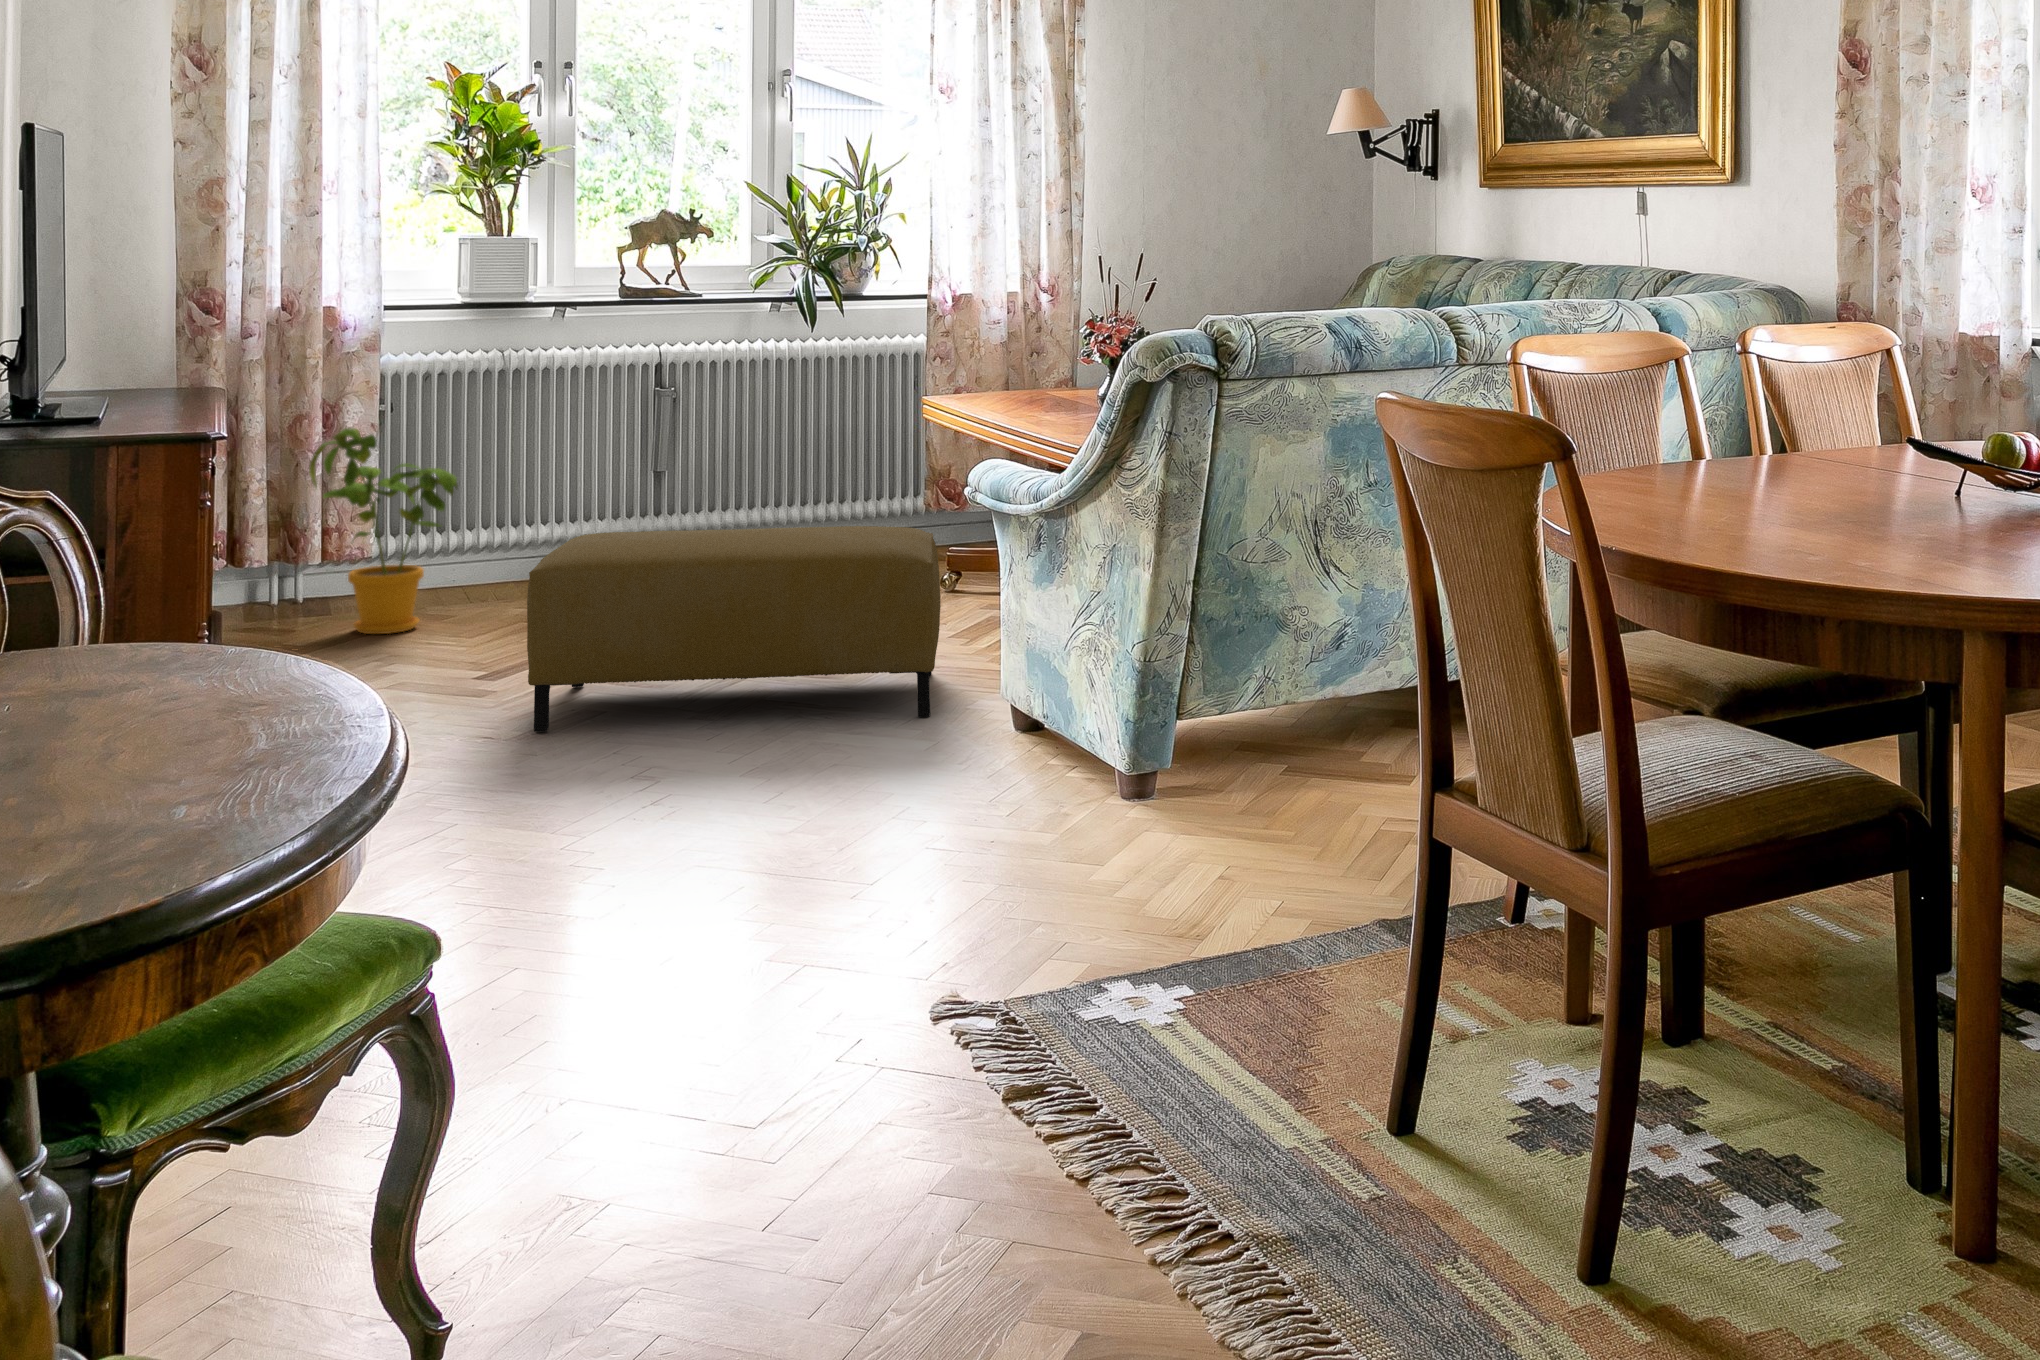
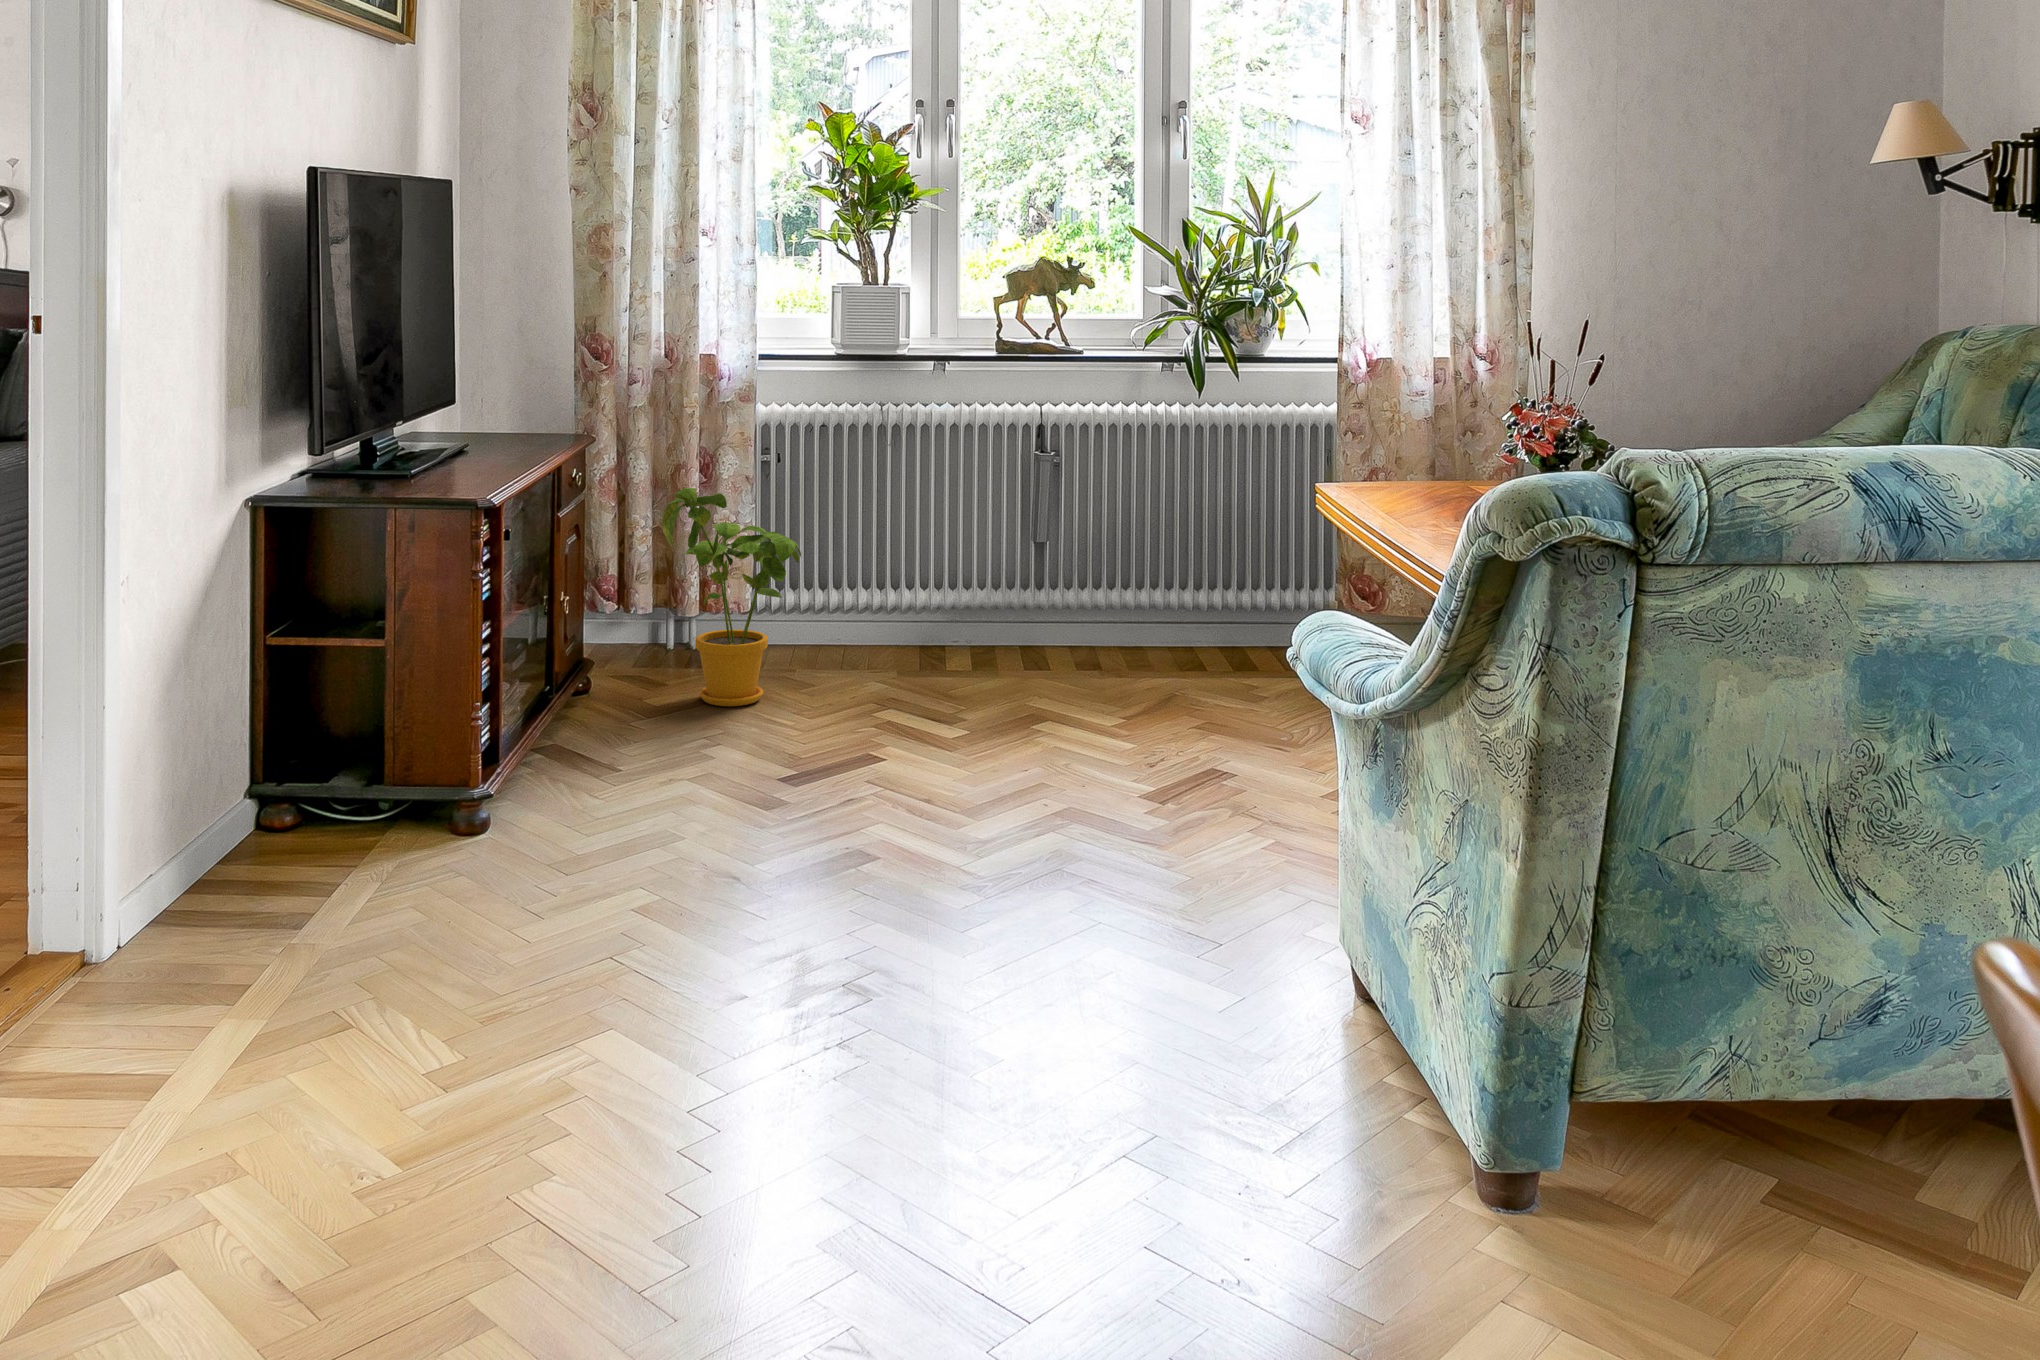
ottoman: present [527,526,941,732] -> none [752,644,1272,960]

